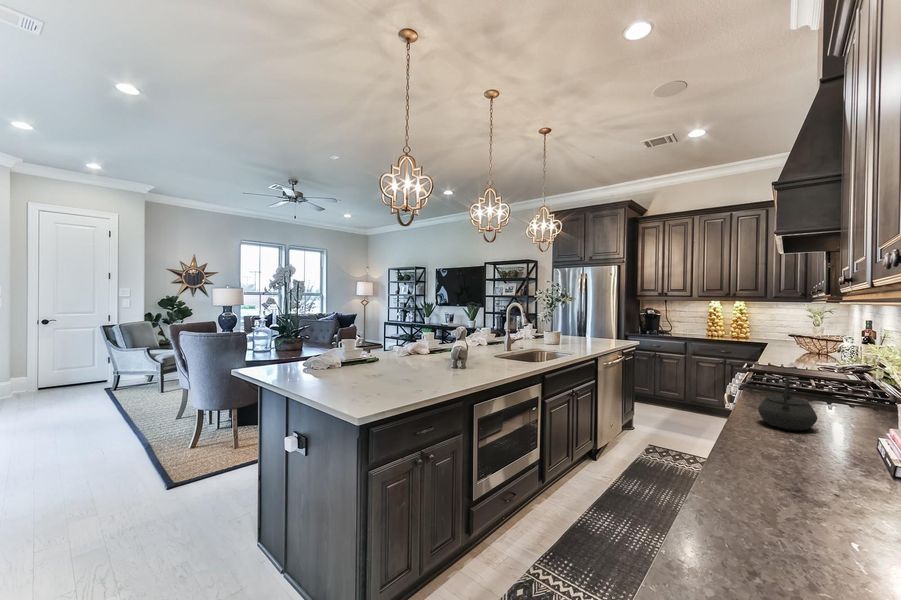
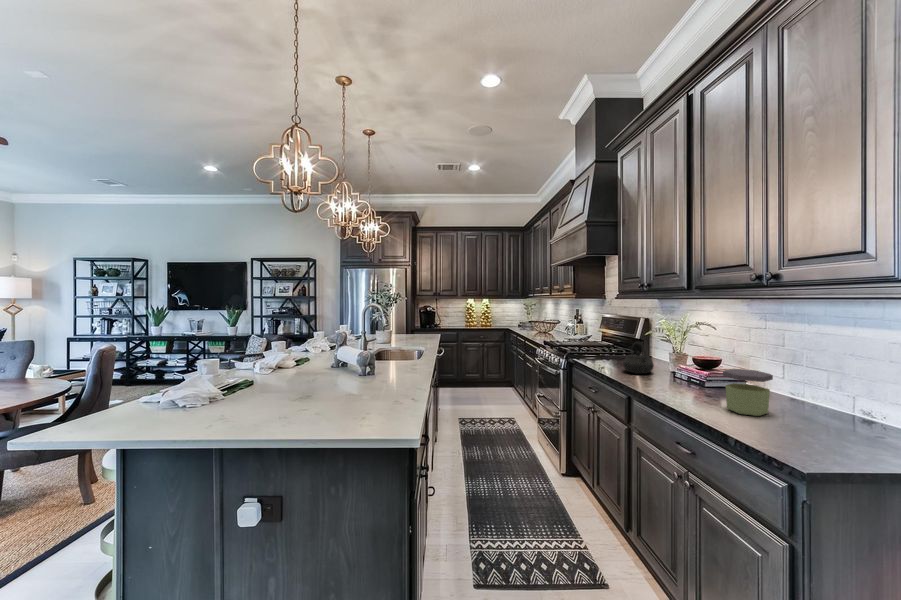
jar: none [762,435,853,536] -> present [723,369,773,416]

